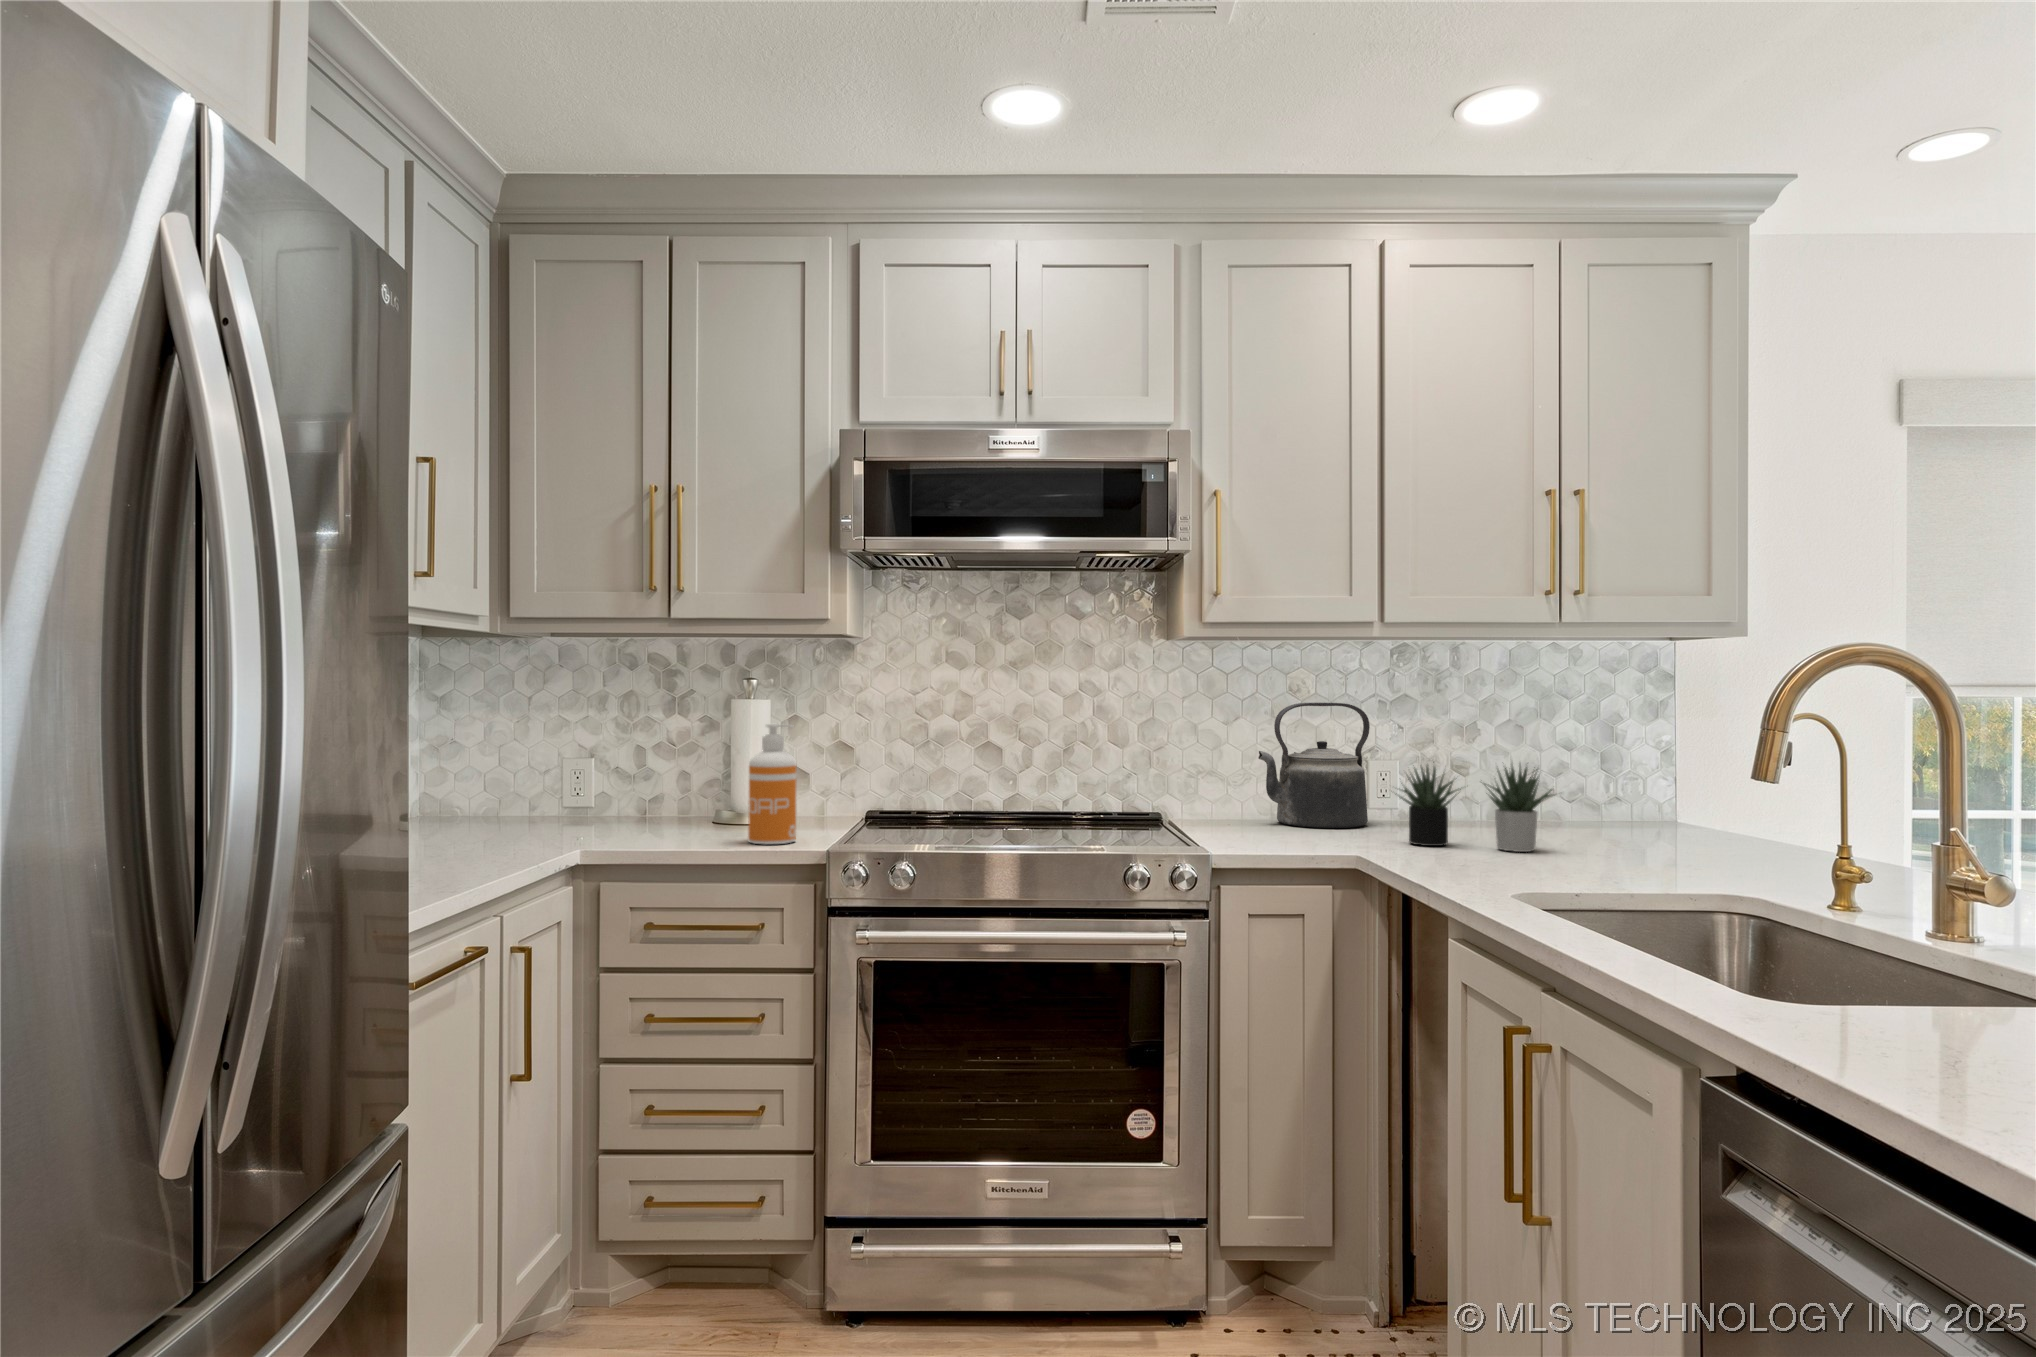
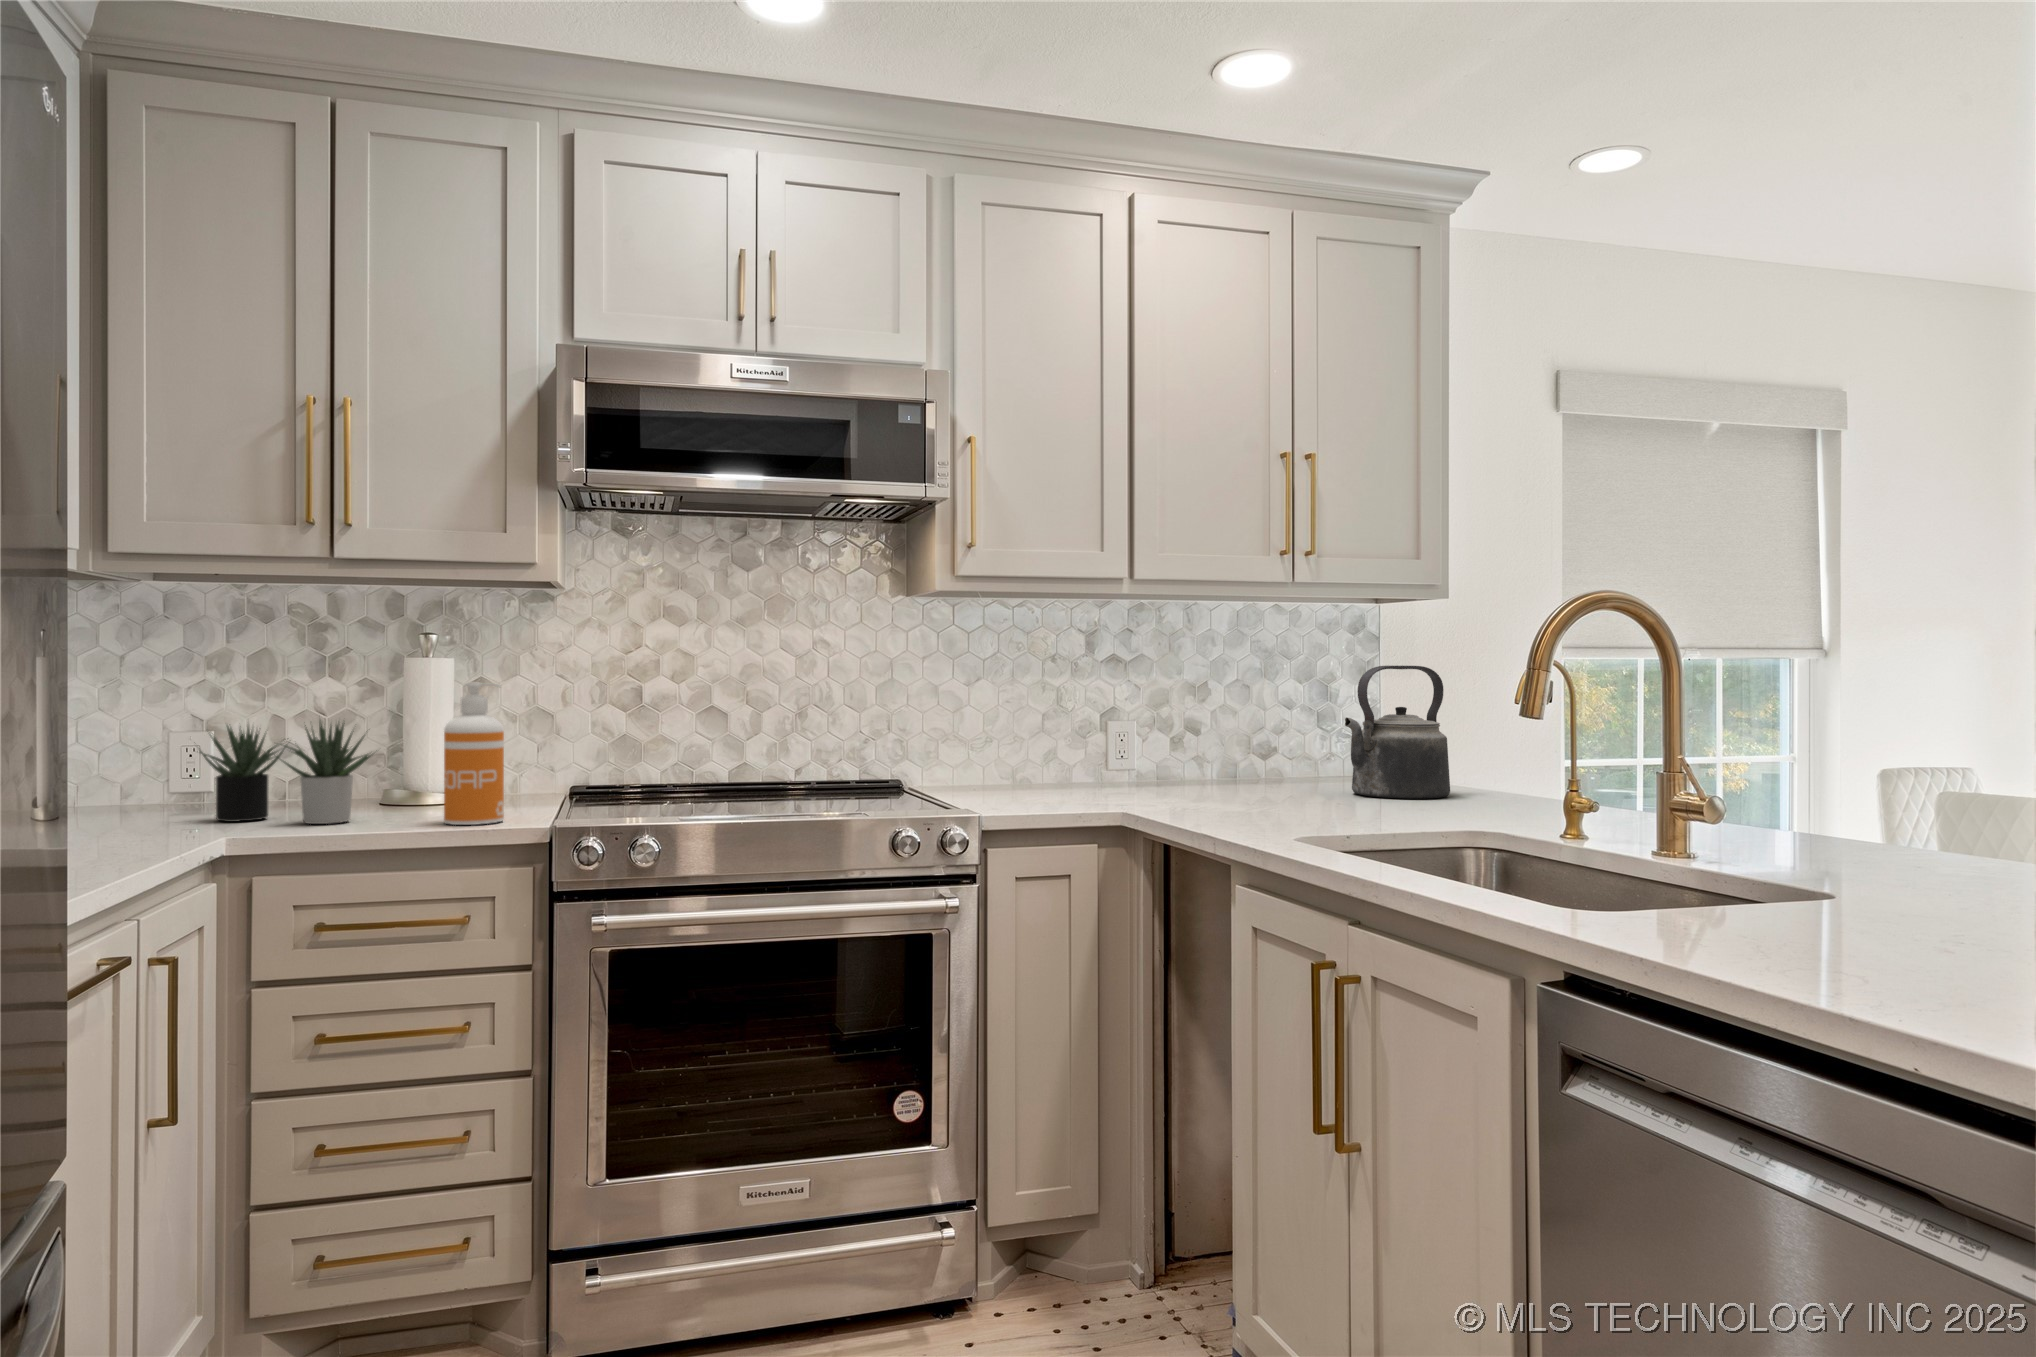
kettle: present [1258,703,1370,828] -> present [1345,666,1450,799]
succulent plant: present [1399,765,1551,852] -> present [200,720,372,824]

